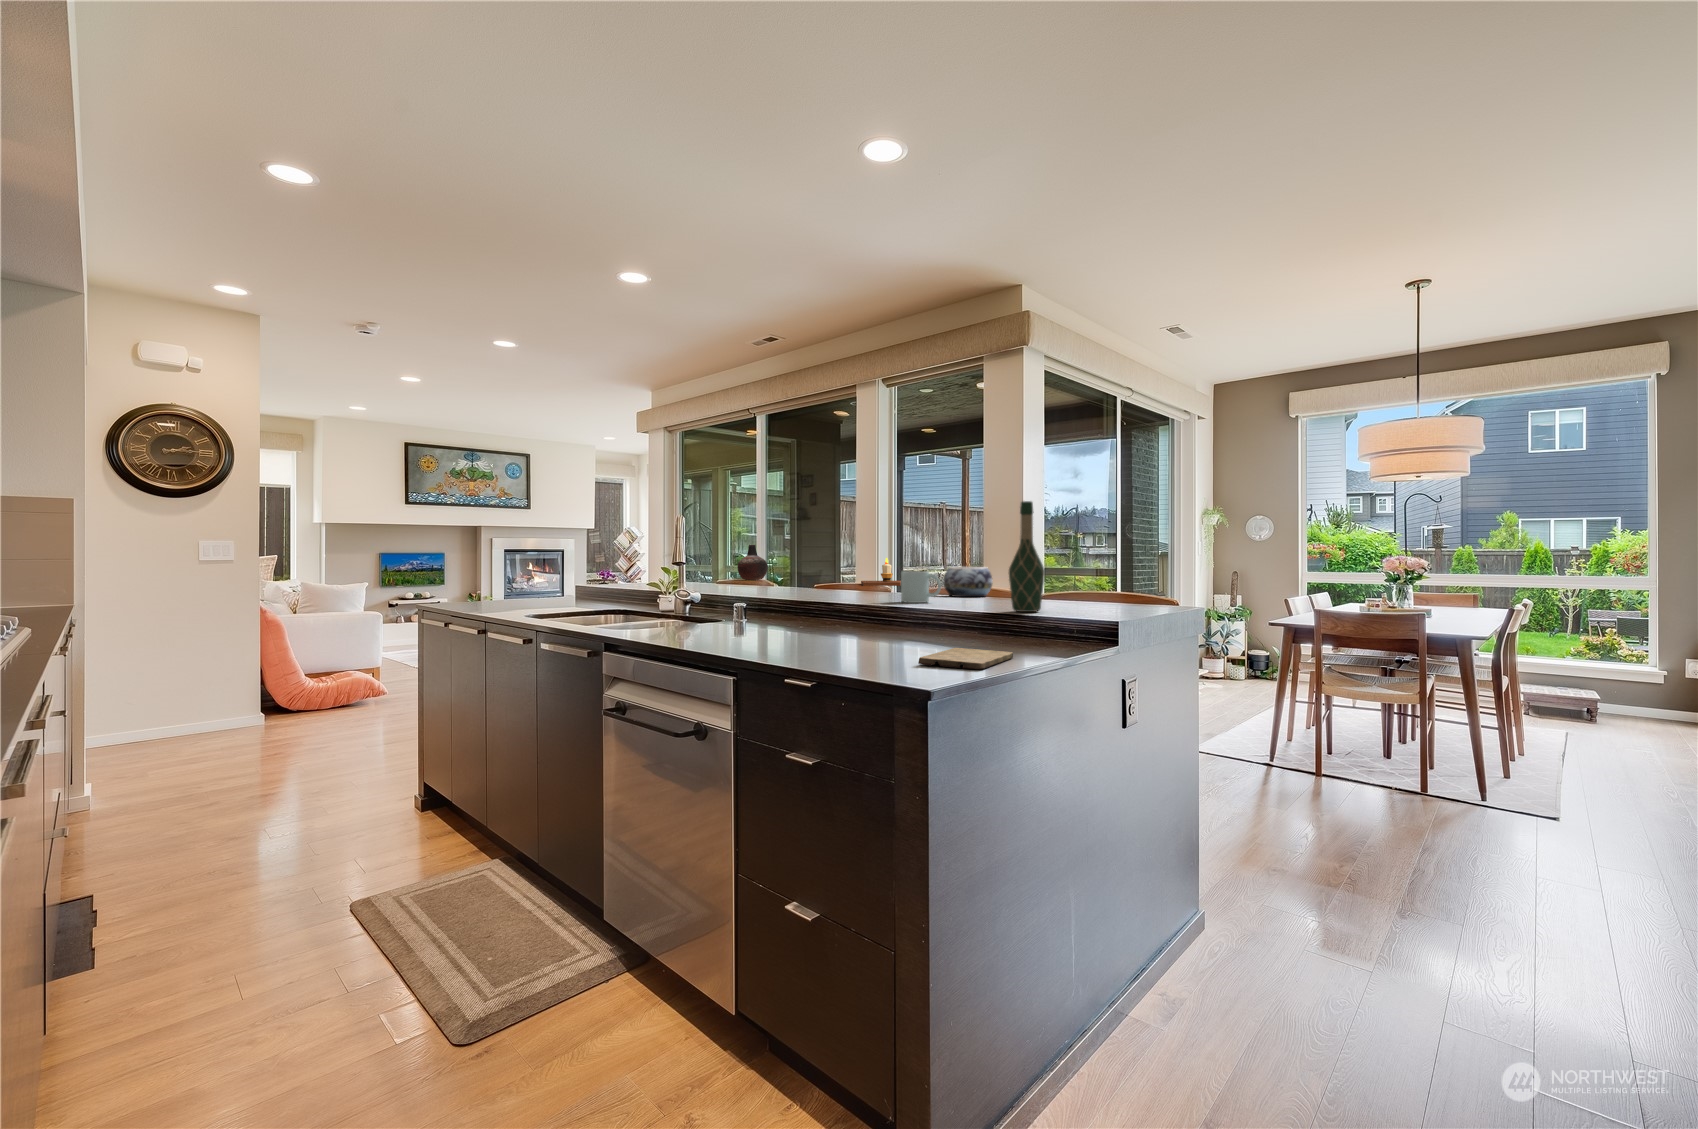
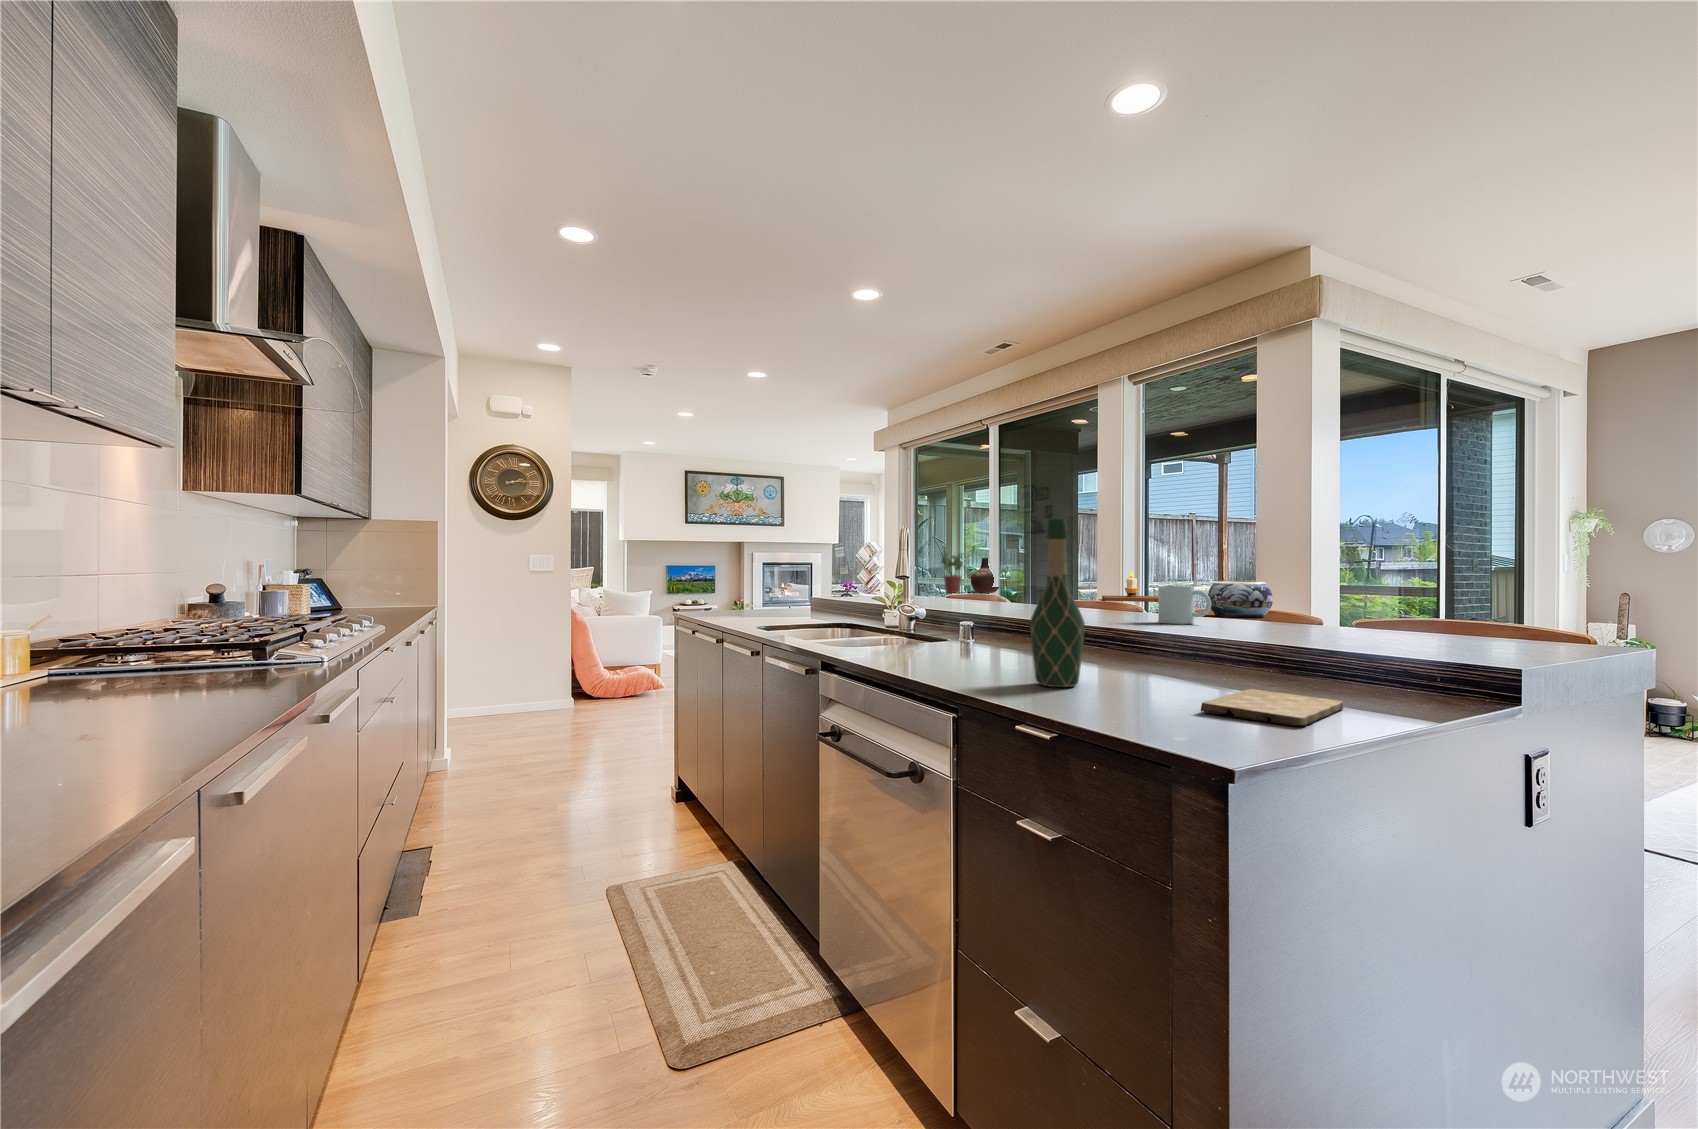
wine bottle: present [1009,501,1045,612] -> present [1030,519,1085,687]
potted plant: none [707,537,733,581] -> present [941,552,963,593]

